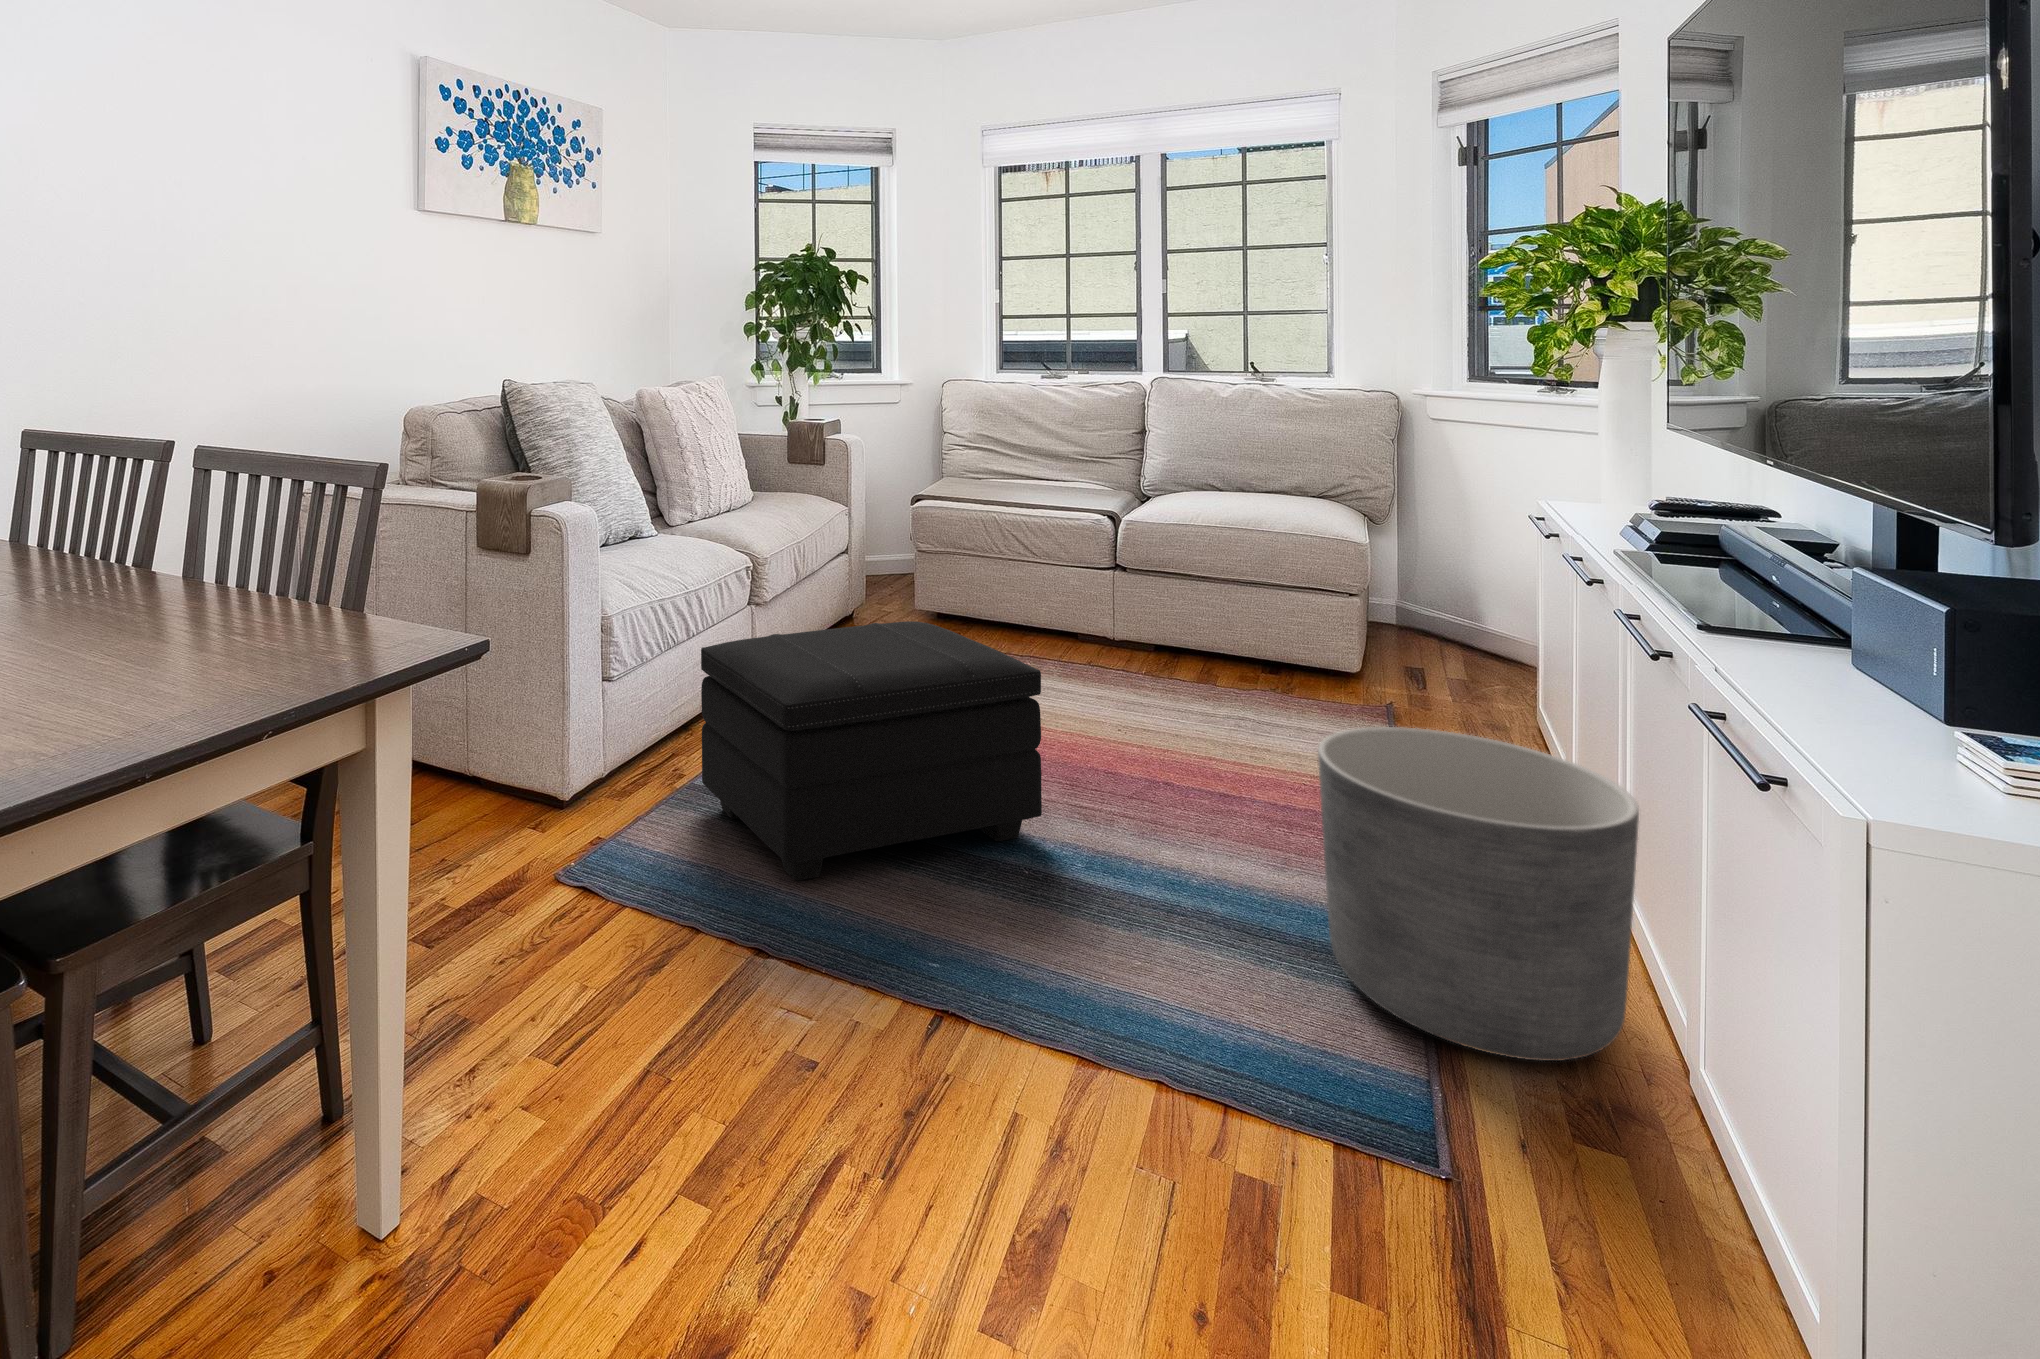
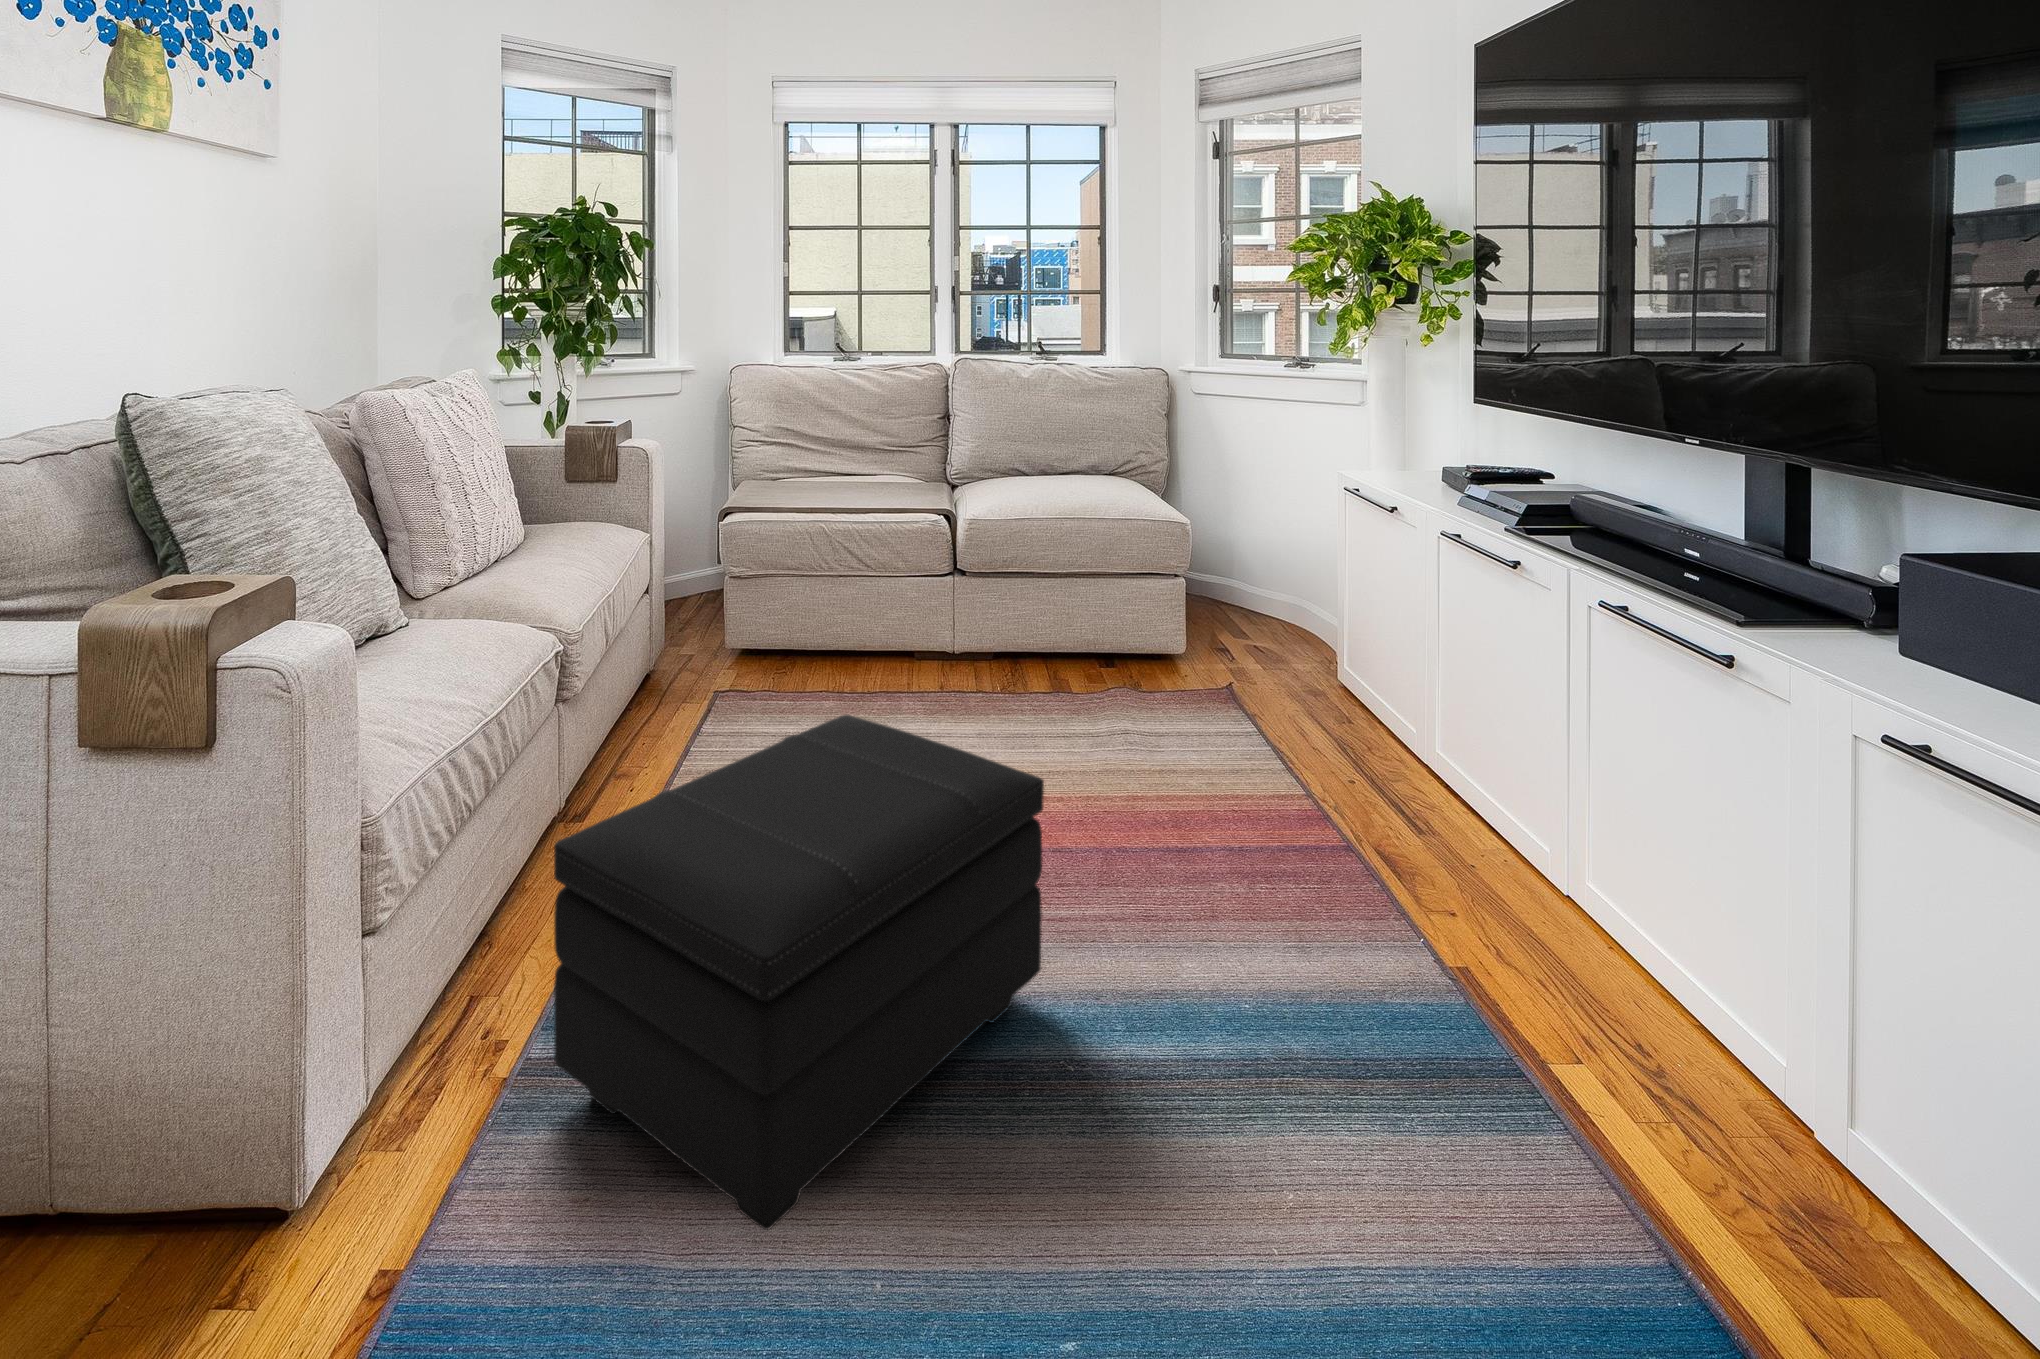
planter: present [1318,727,1639,1061] -> none [1411,784,1763,1203]

